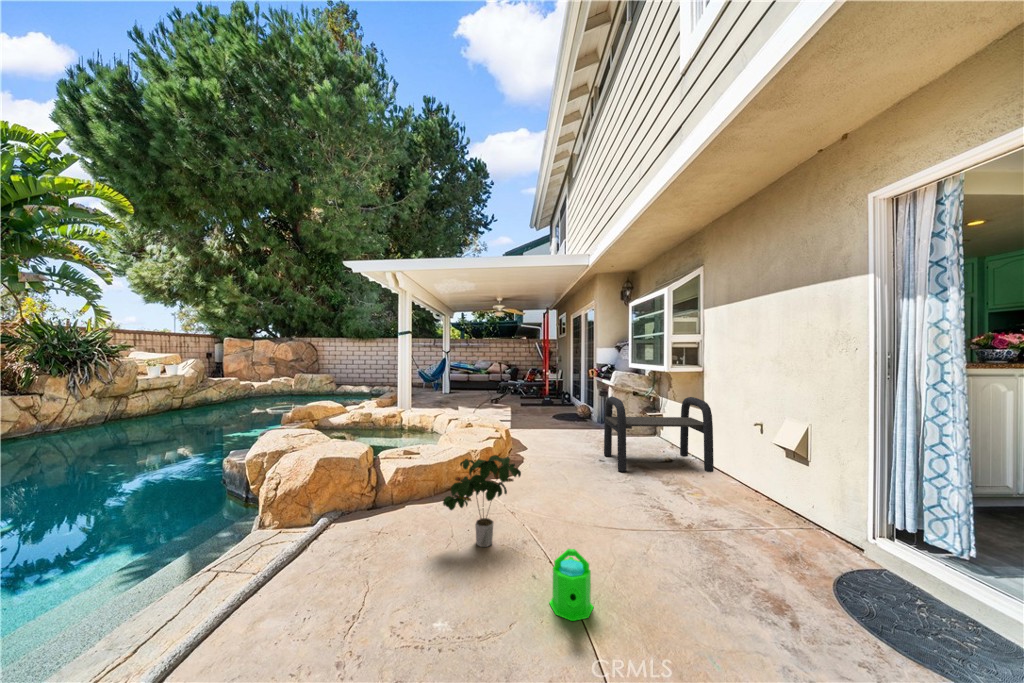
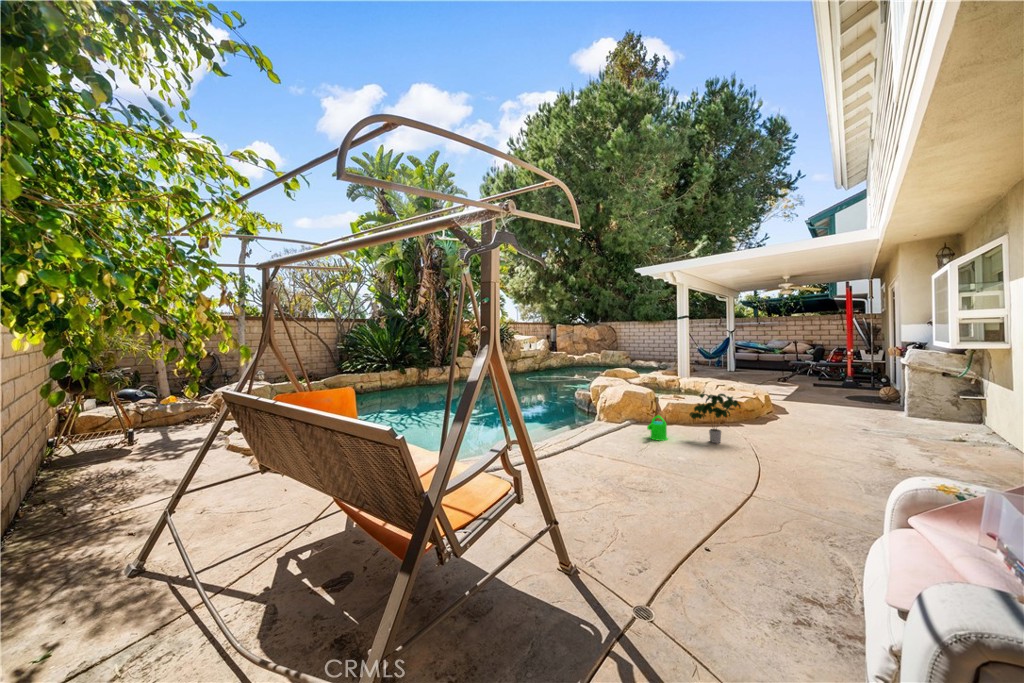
bench: present [604,396,714,472] -> none [866,371,1002,450]
watering can: present [549,549,594,621] -> present [647,415,668,441]

